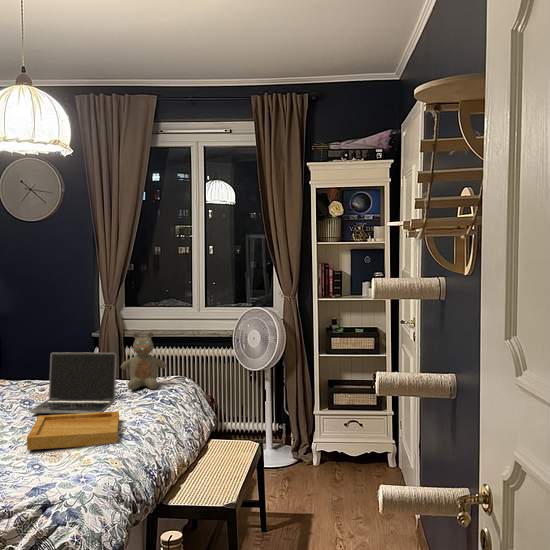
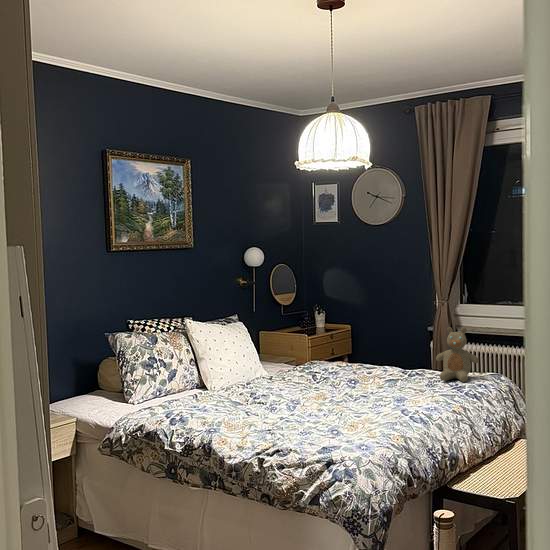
laptop: present [30,353,117,413] -> none [349,341,427,398]
tray: present [27,412,119,450] -> none [333,393,419,425]

